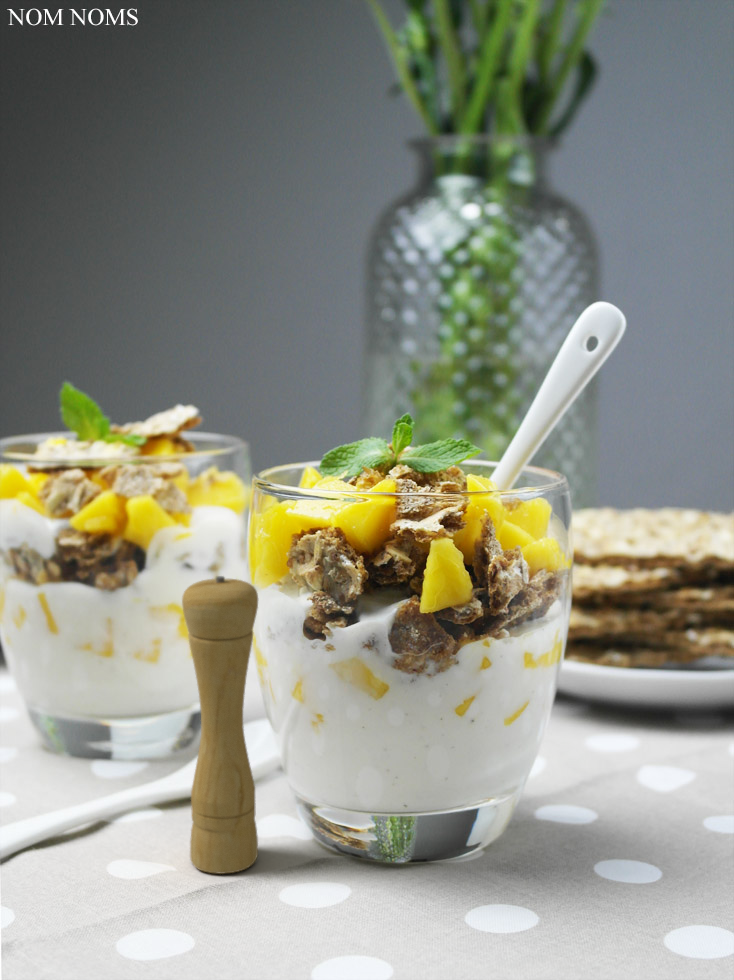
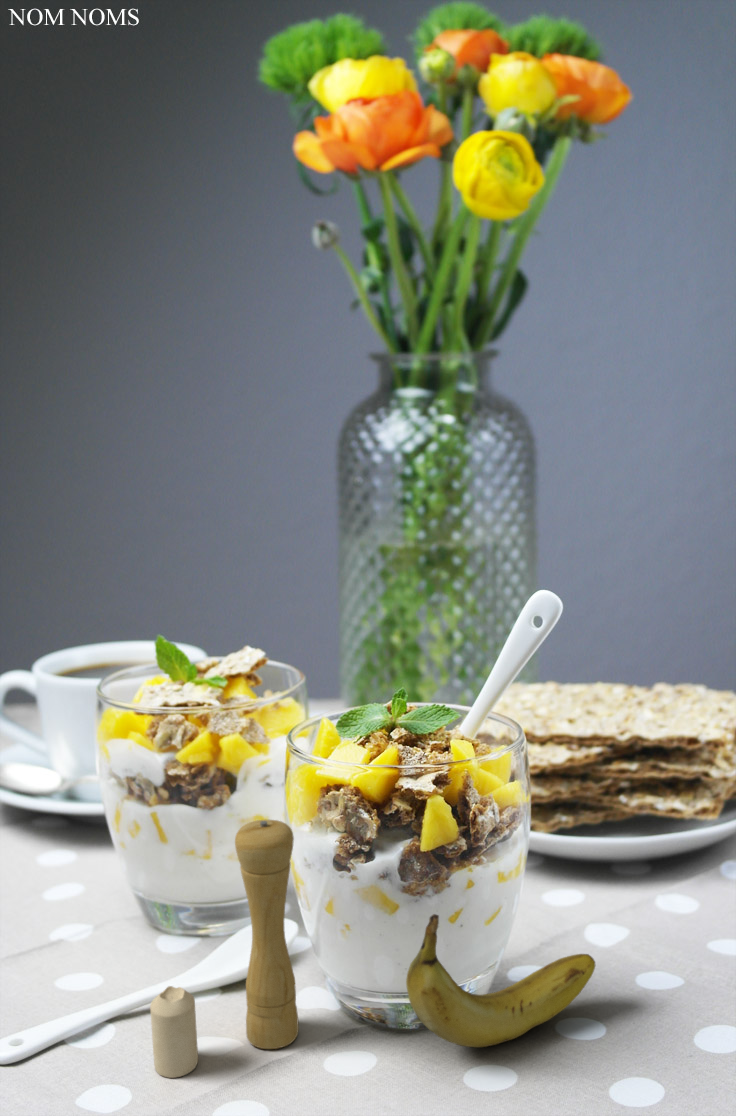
banana: none [395,698,647,883] -> present [406,914,595,1047]
candle: none [64,781,124,896] -> present [150,986,198,1078]

